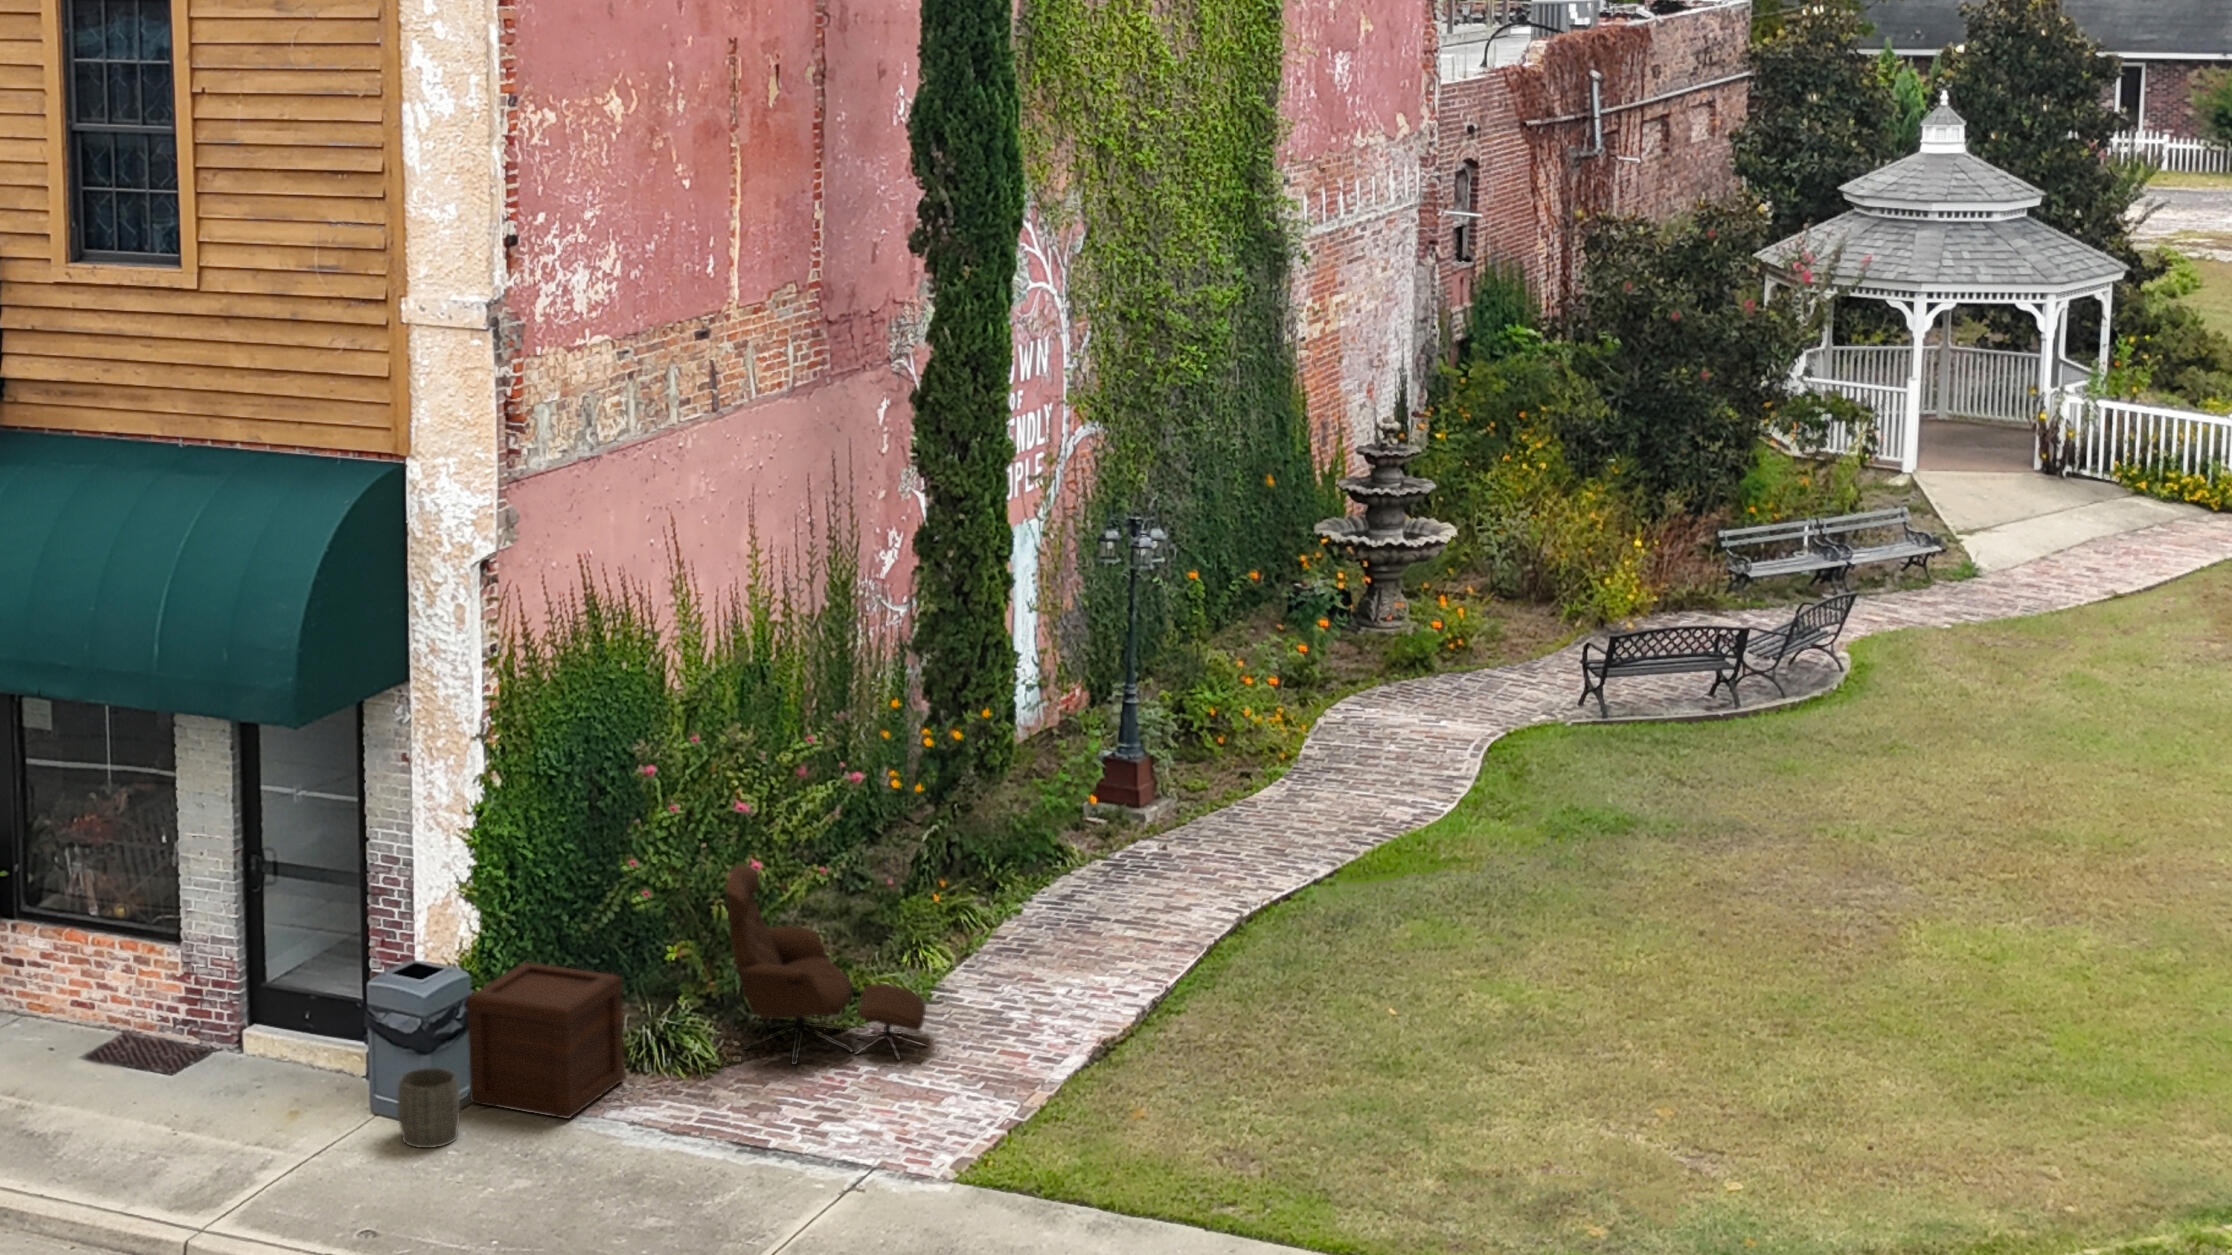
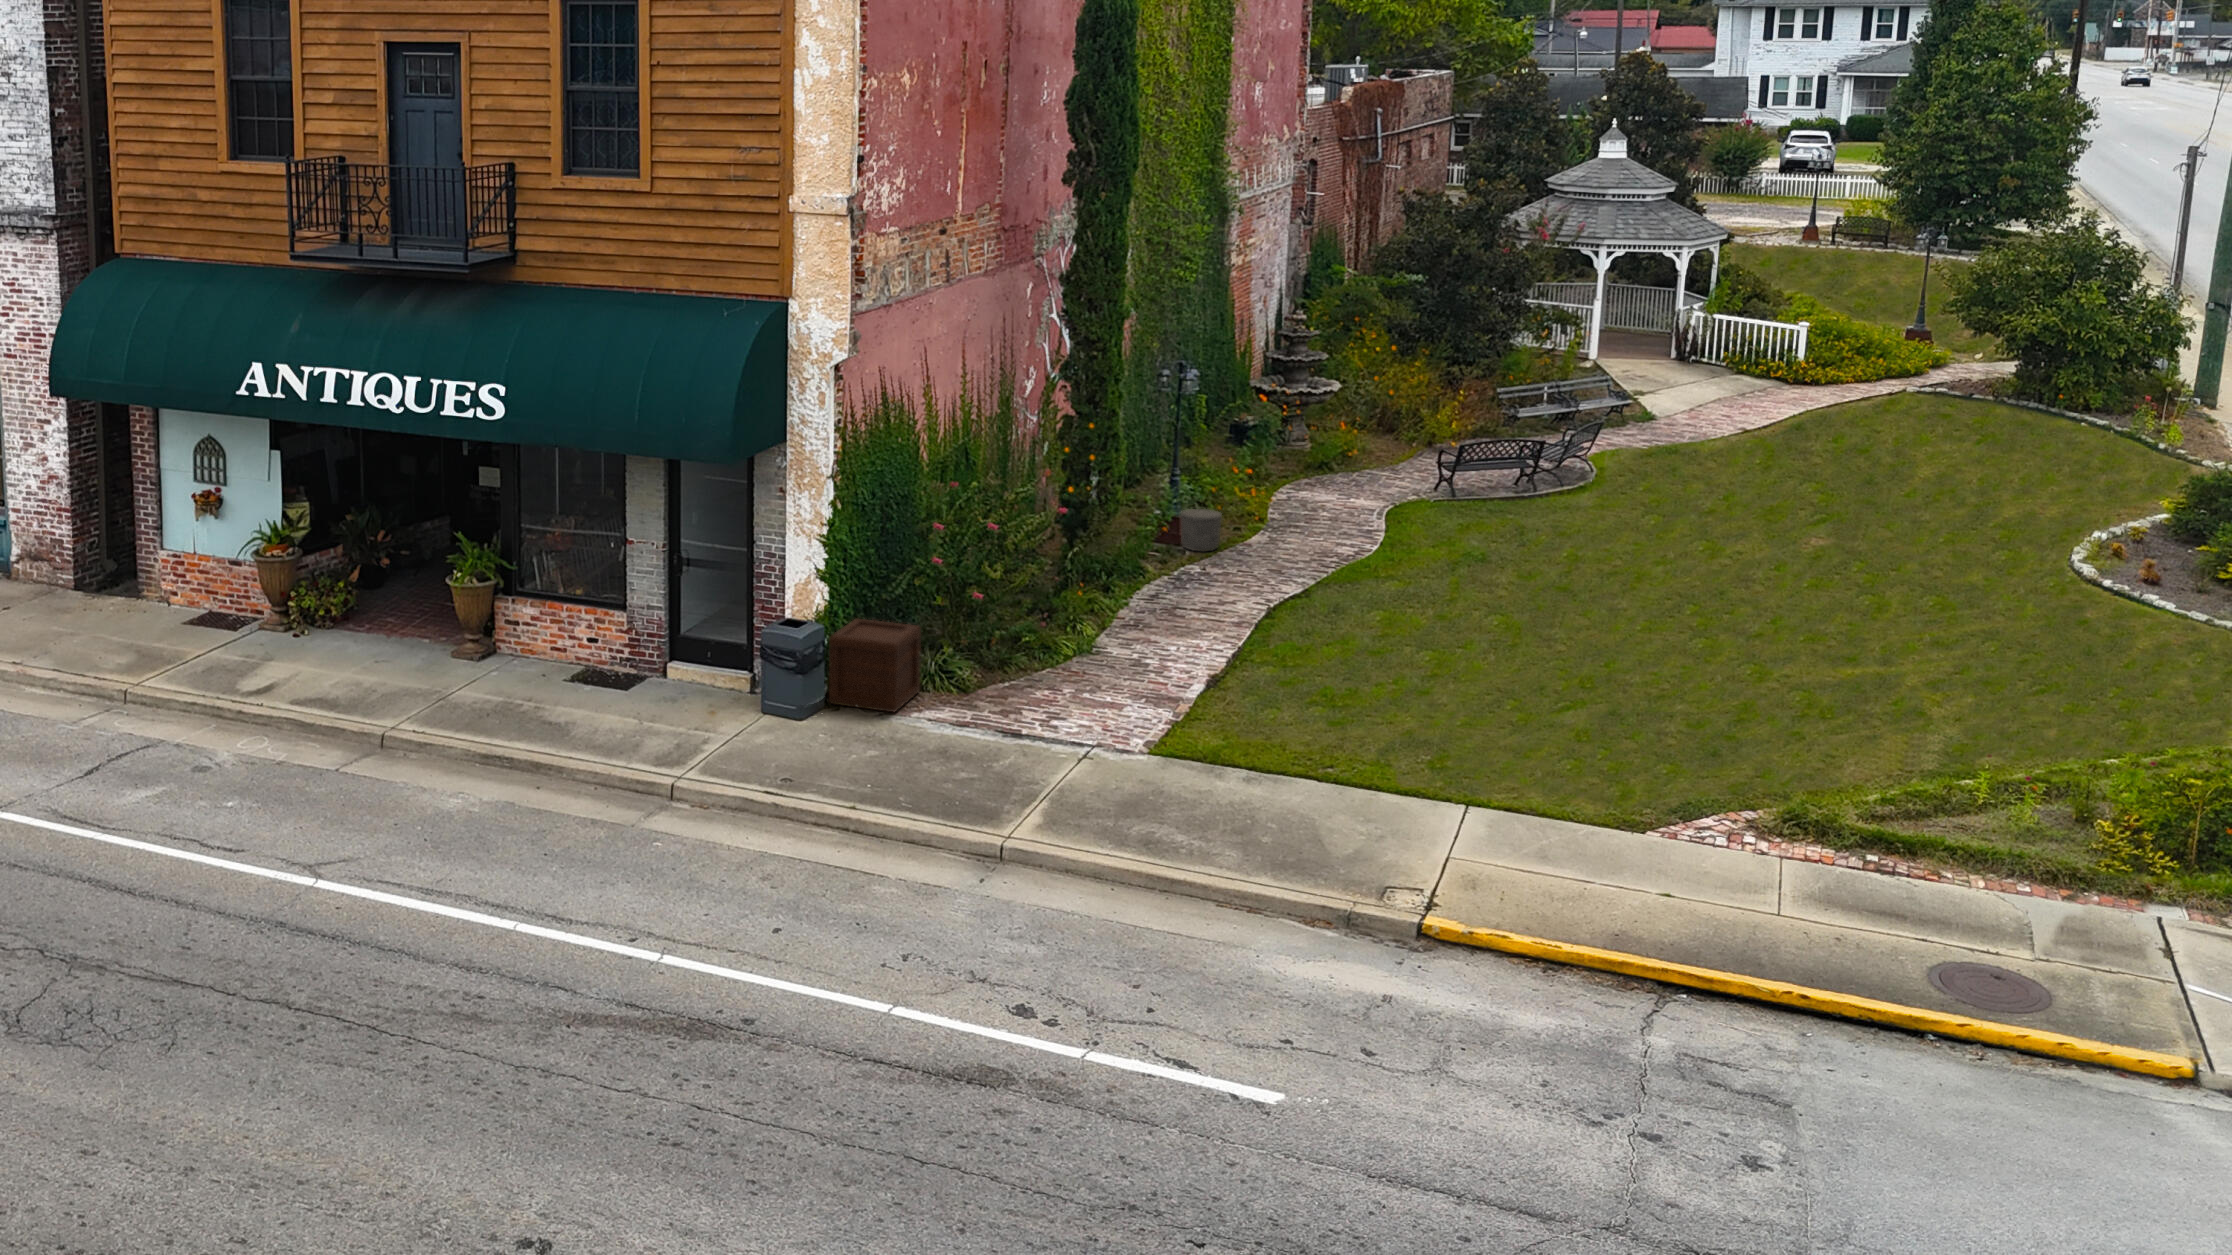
planter: none [1140,750,1203,819] -> present [1181,509,1221,551]
lounge chair: present [726,865,926,1065] -> none [981,561,1103,684]
woven basket: present [397,1068,460,1148] -> none [792,680,831,728]

